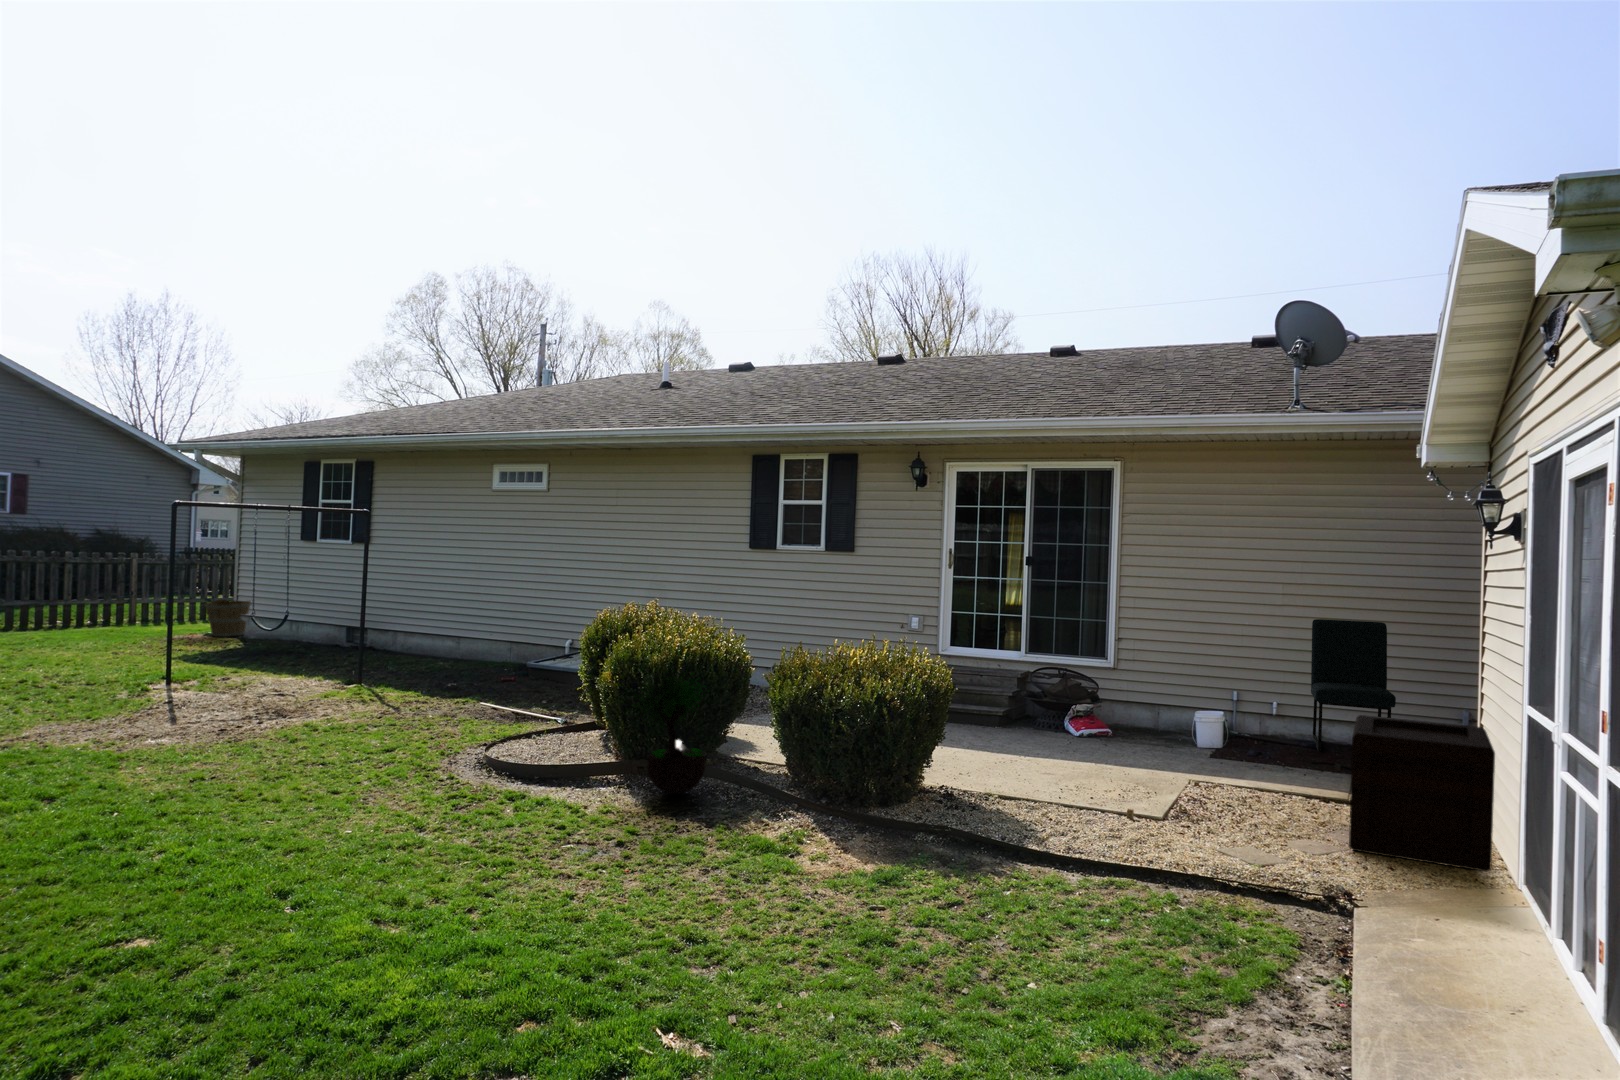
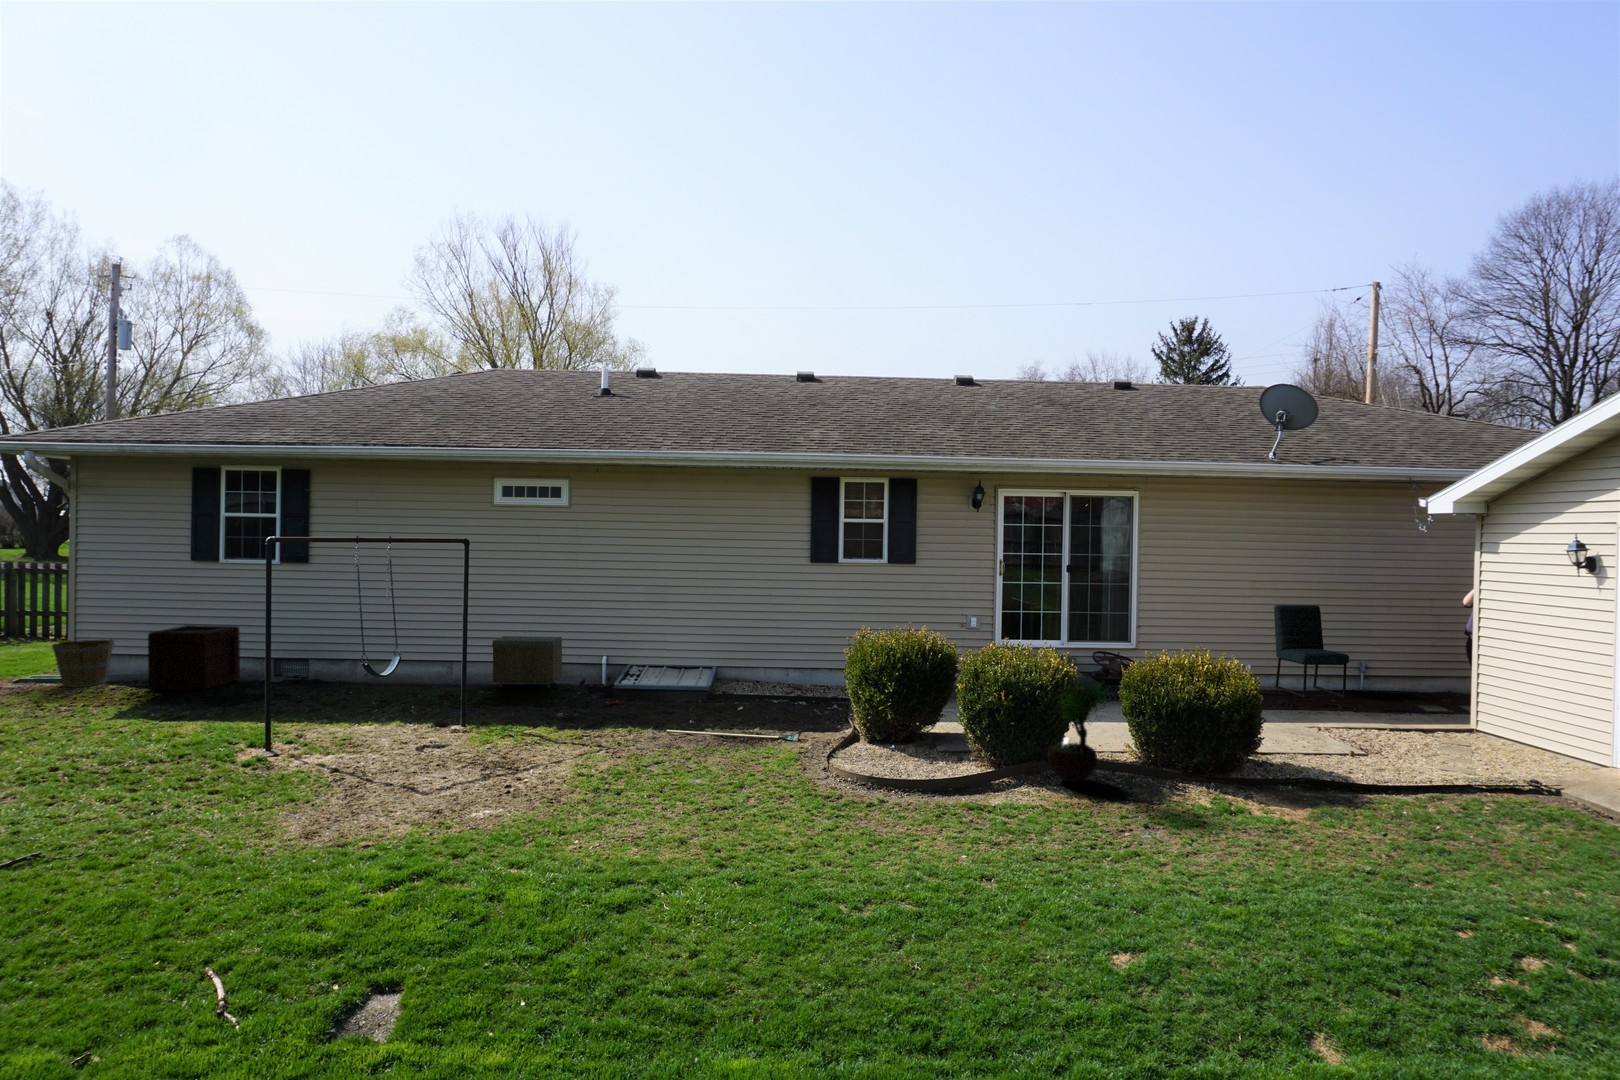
storage bench: none [468,613,535,663] -> present [492,636,562,687]
wooden crate: present [1349,715,1495,872] -> present [148,625,240,690]

